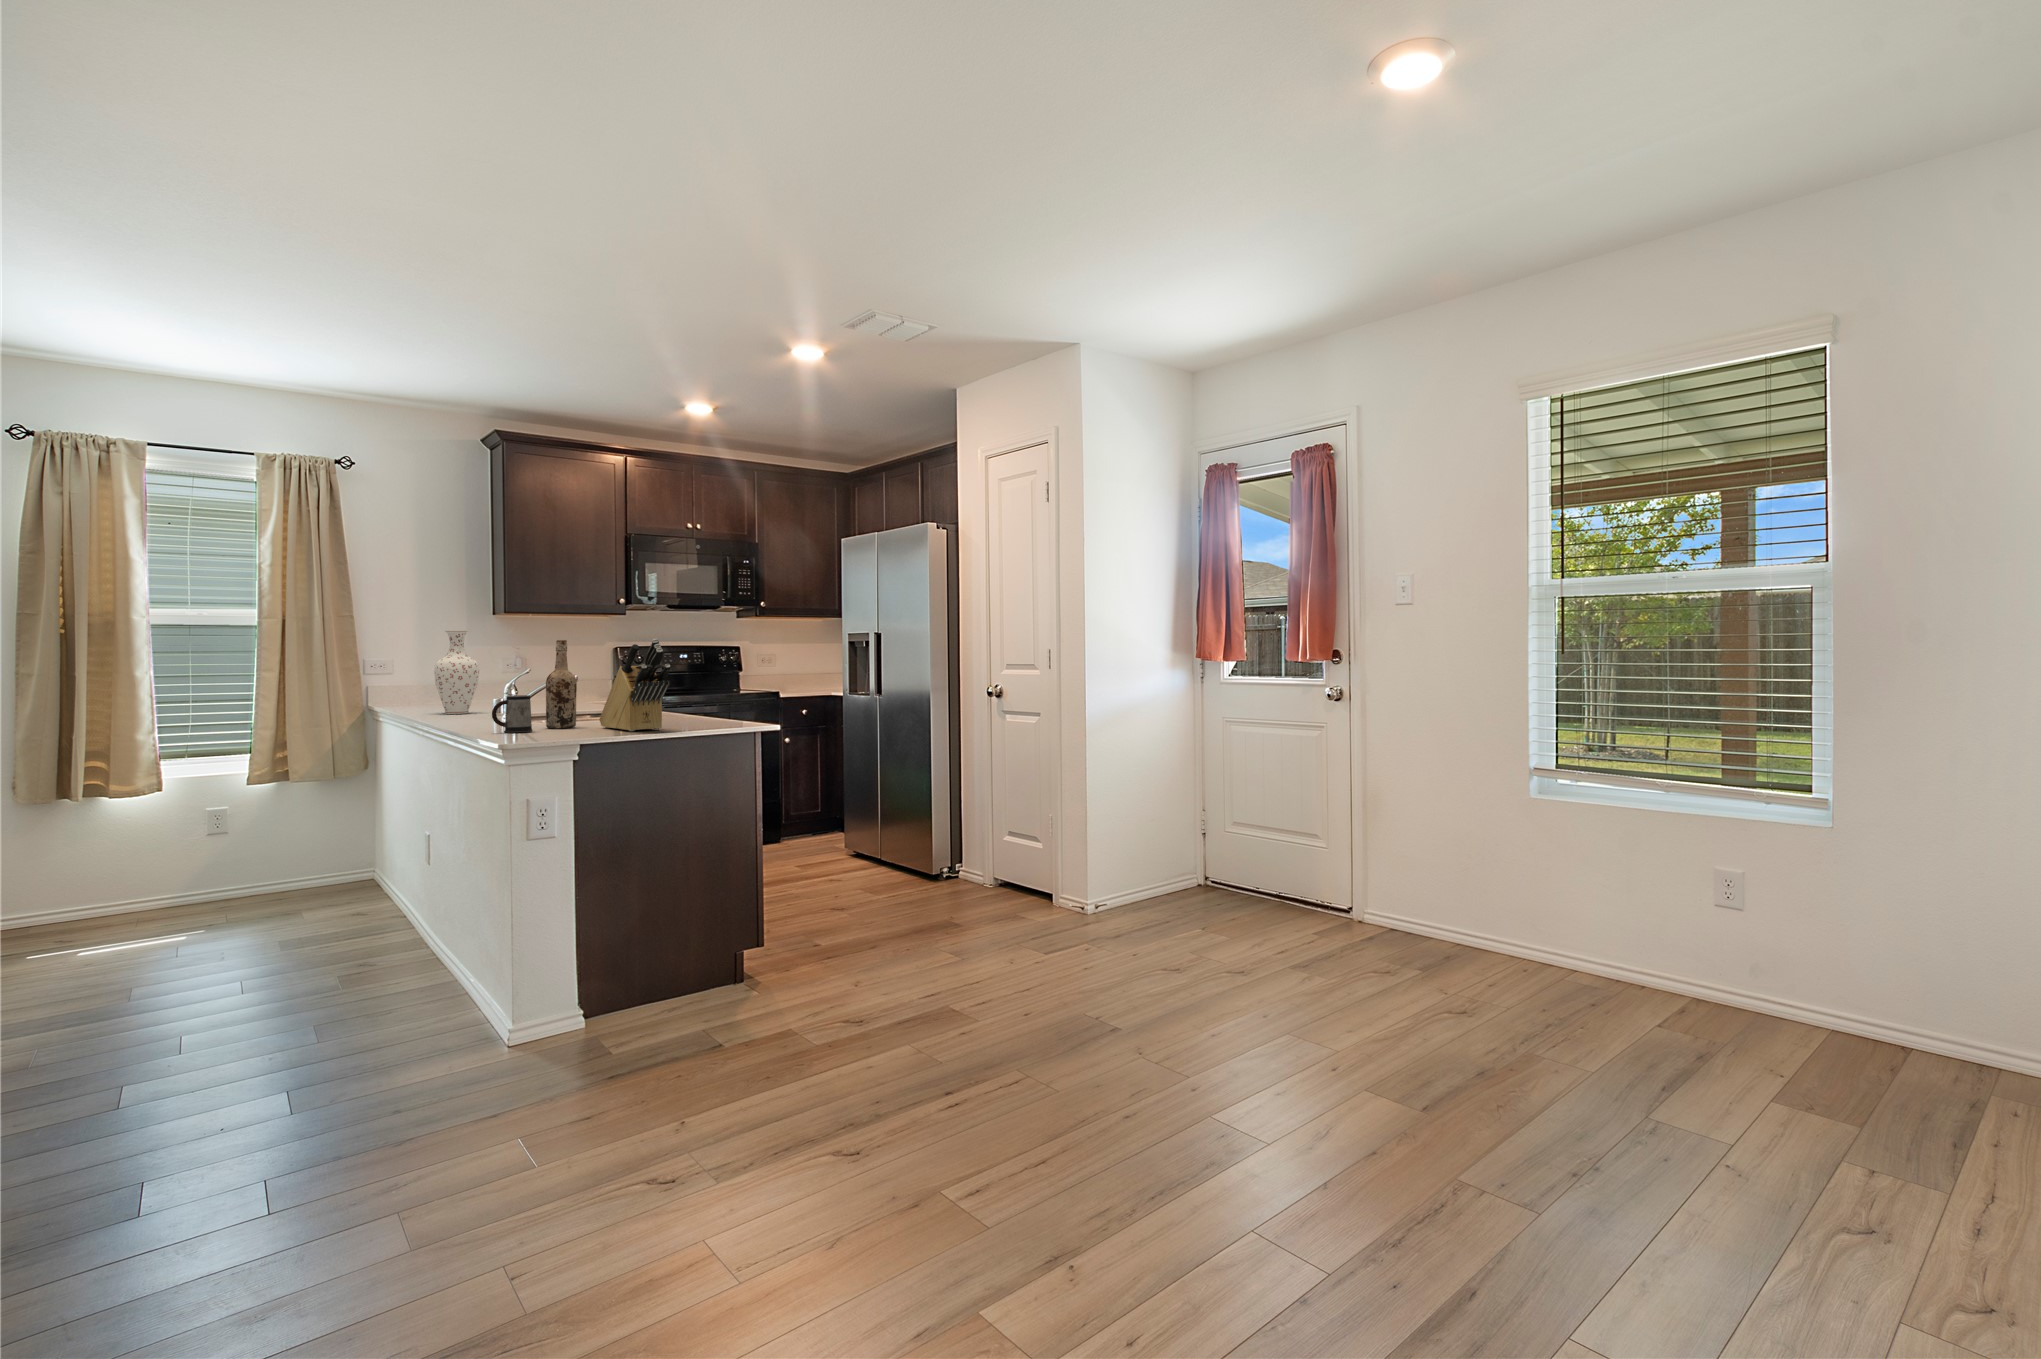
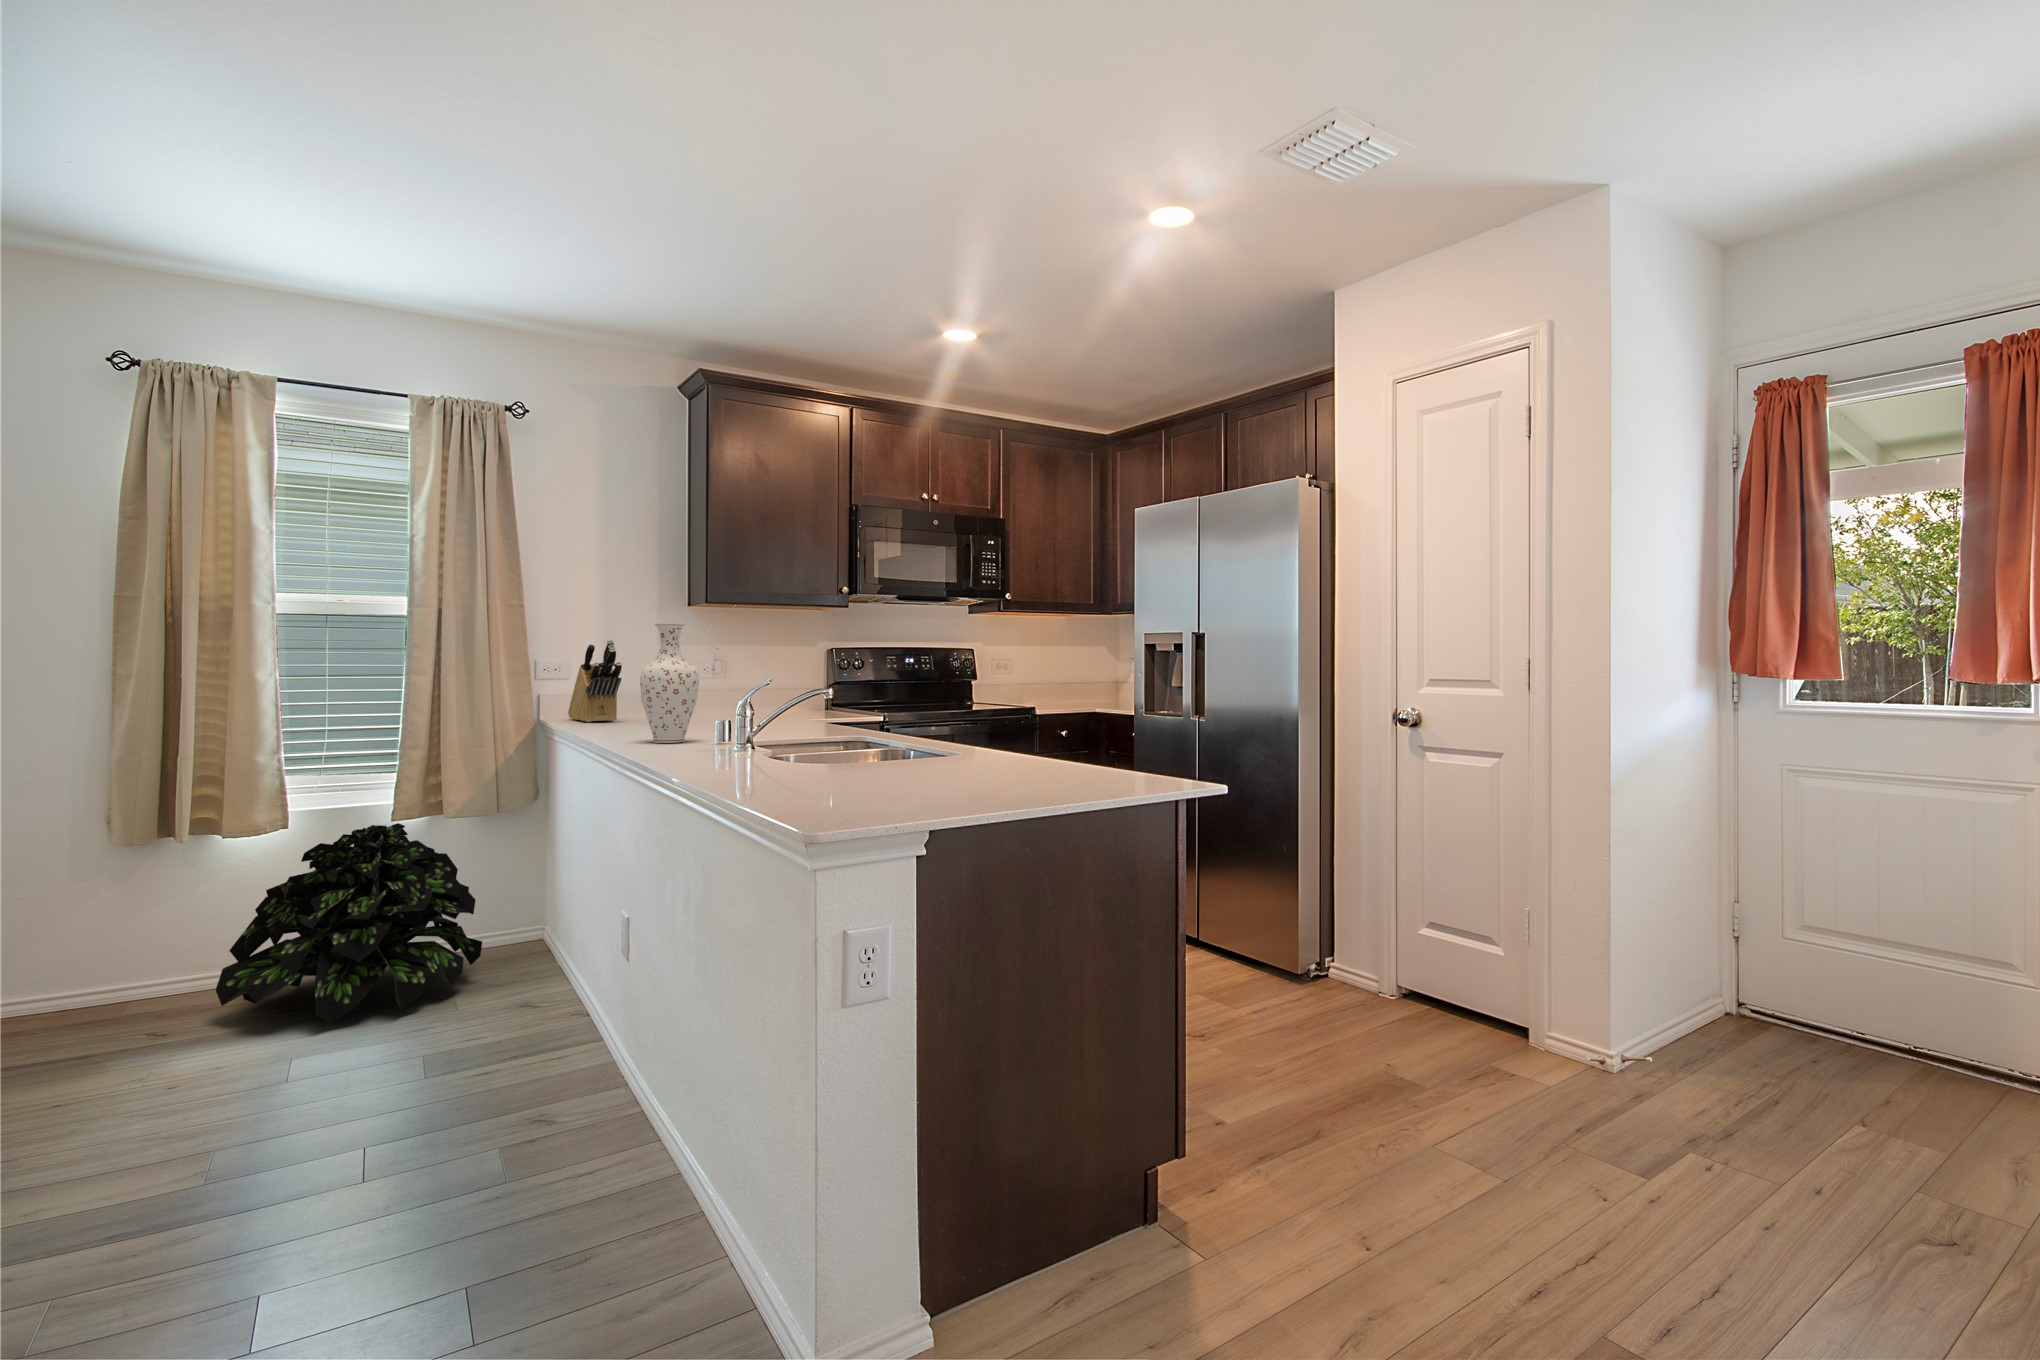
knife block: present [599,639,670,731] -> present [568,640,622,722]
wine bottle: present [546,640,577,728] -> none [836,636,881,780]
mug: present [492,695,533,733] -> none [767,726,827,790]
potted plant: none [108,779,319,920] -> present [216,823,482,1023]

